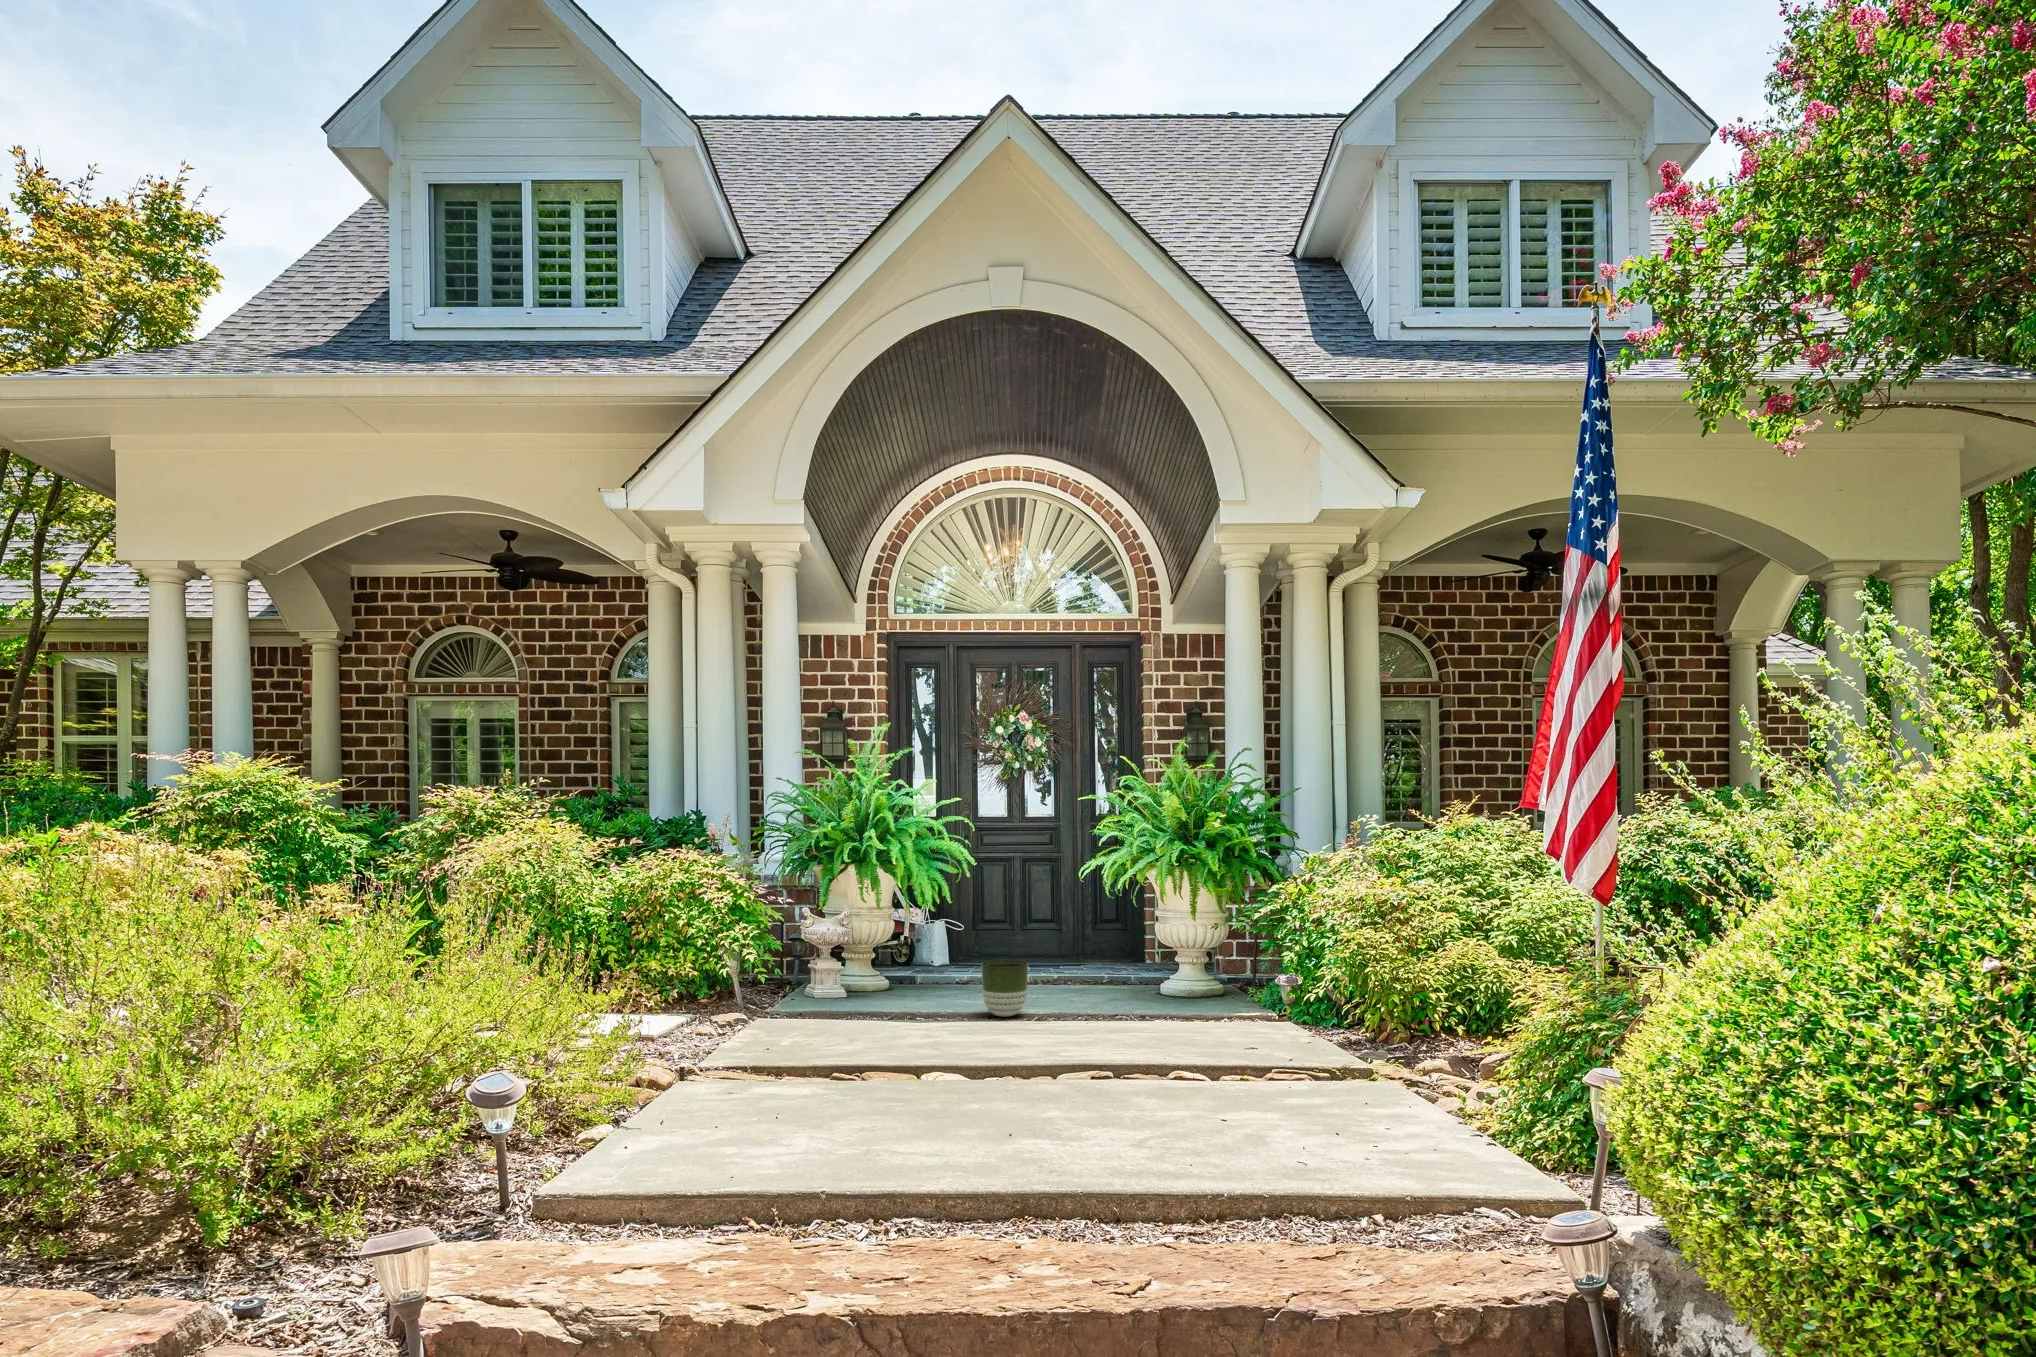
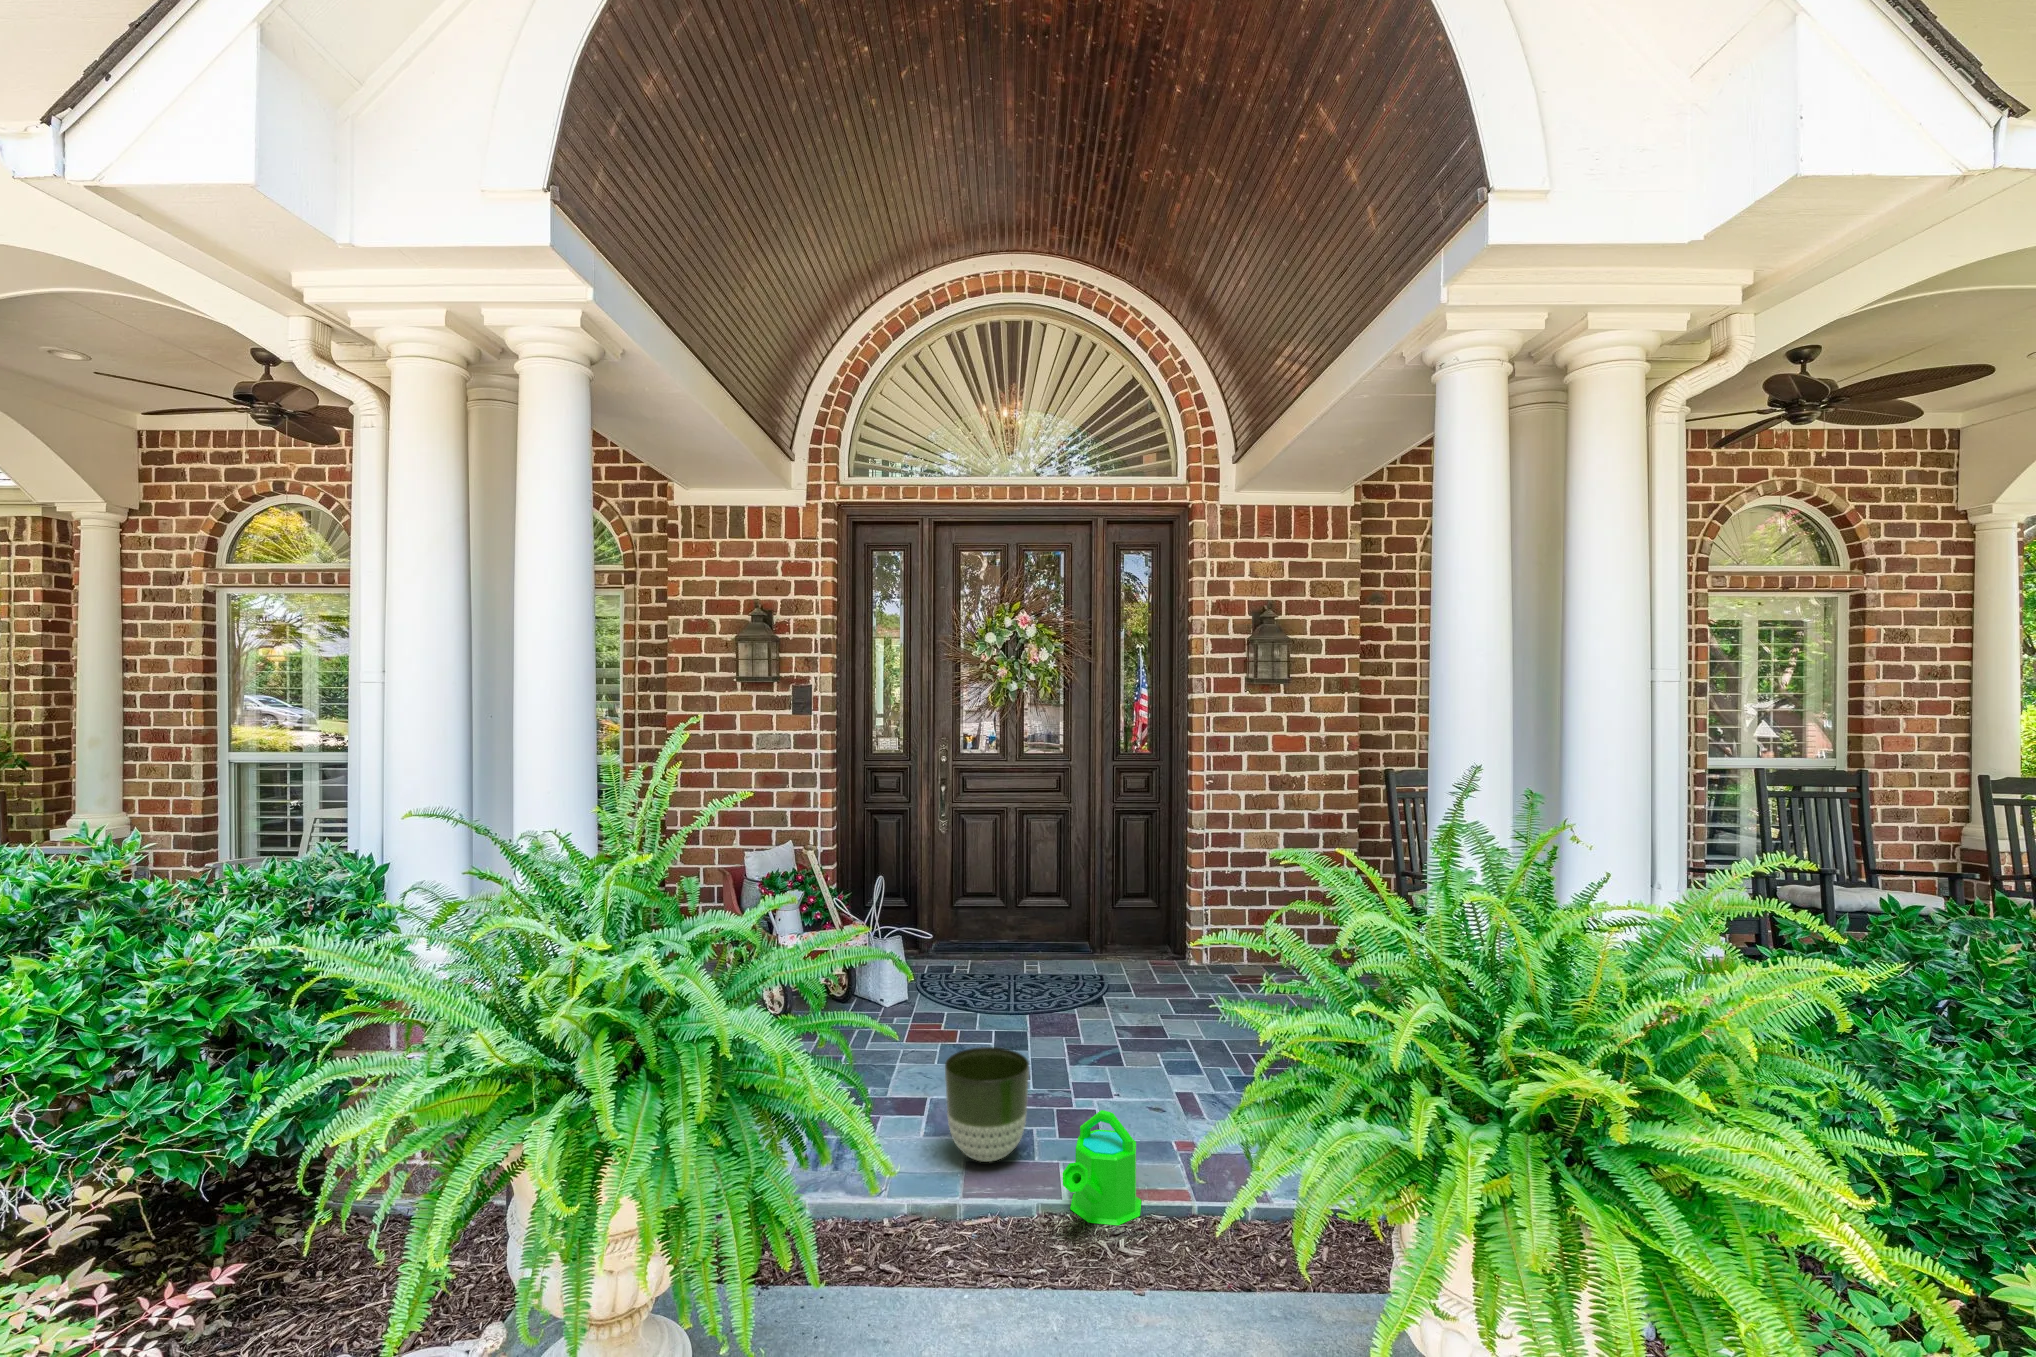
watering can: none [1046,974,1088,1029] -> present [1062,1110,1141,1225]

